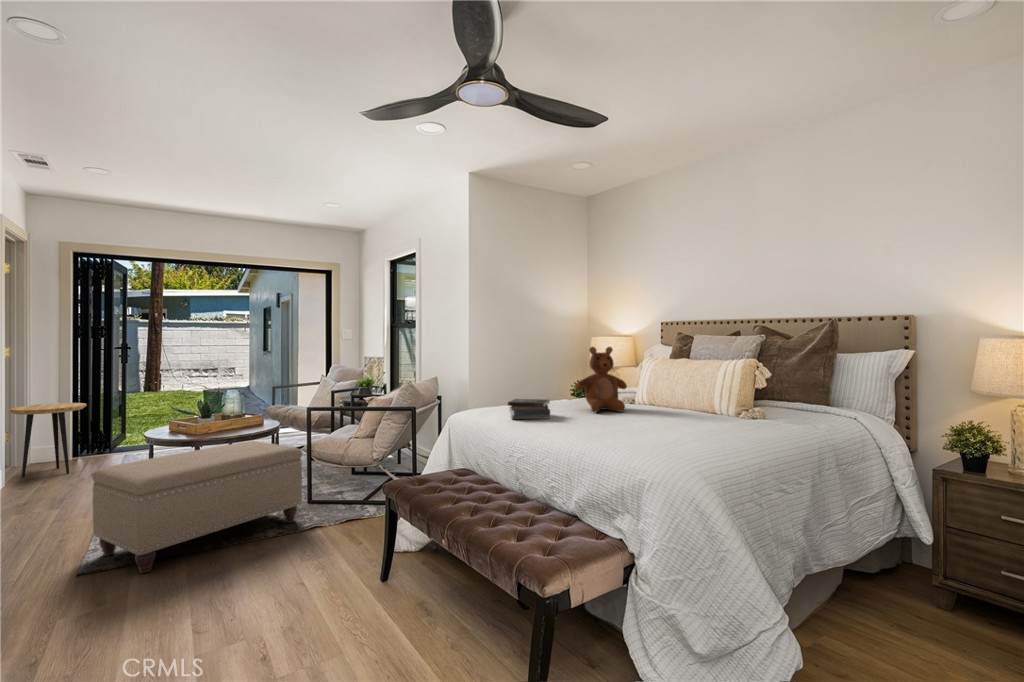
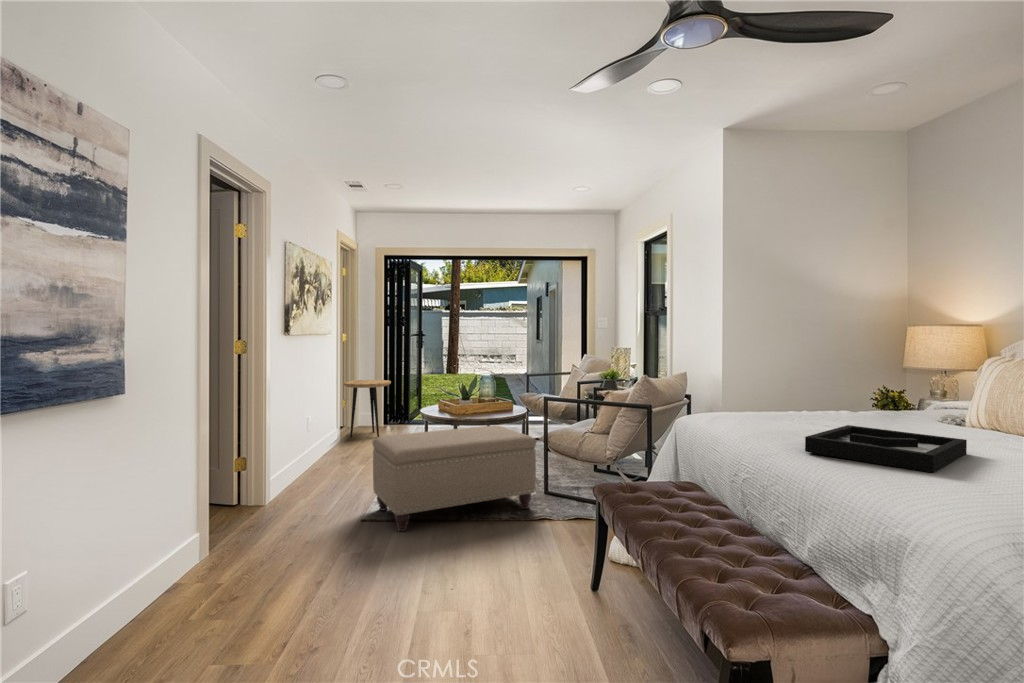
teddy bear: present [576,347,627,412] -> none [852,342,937,434]
book: present [508,399,550,419] -> none [747,405,808,434]
decorative tray: none [560,409,652,436] -> present [805,425,967,473]

